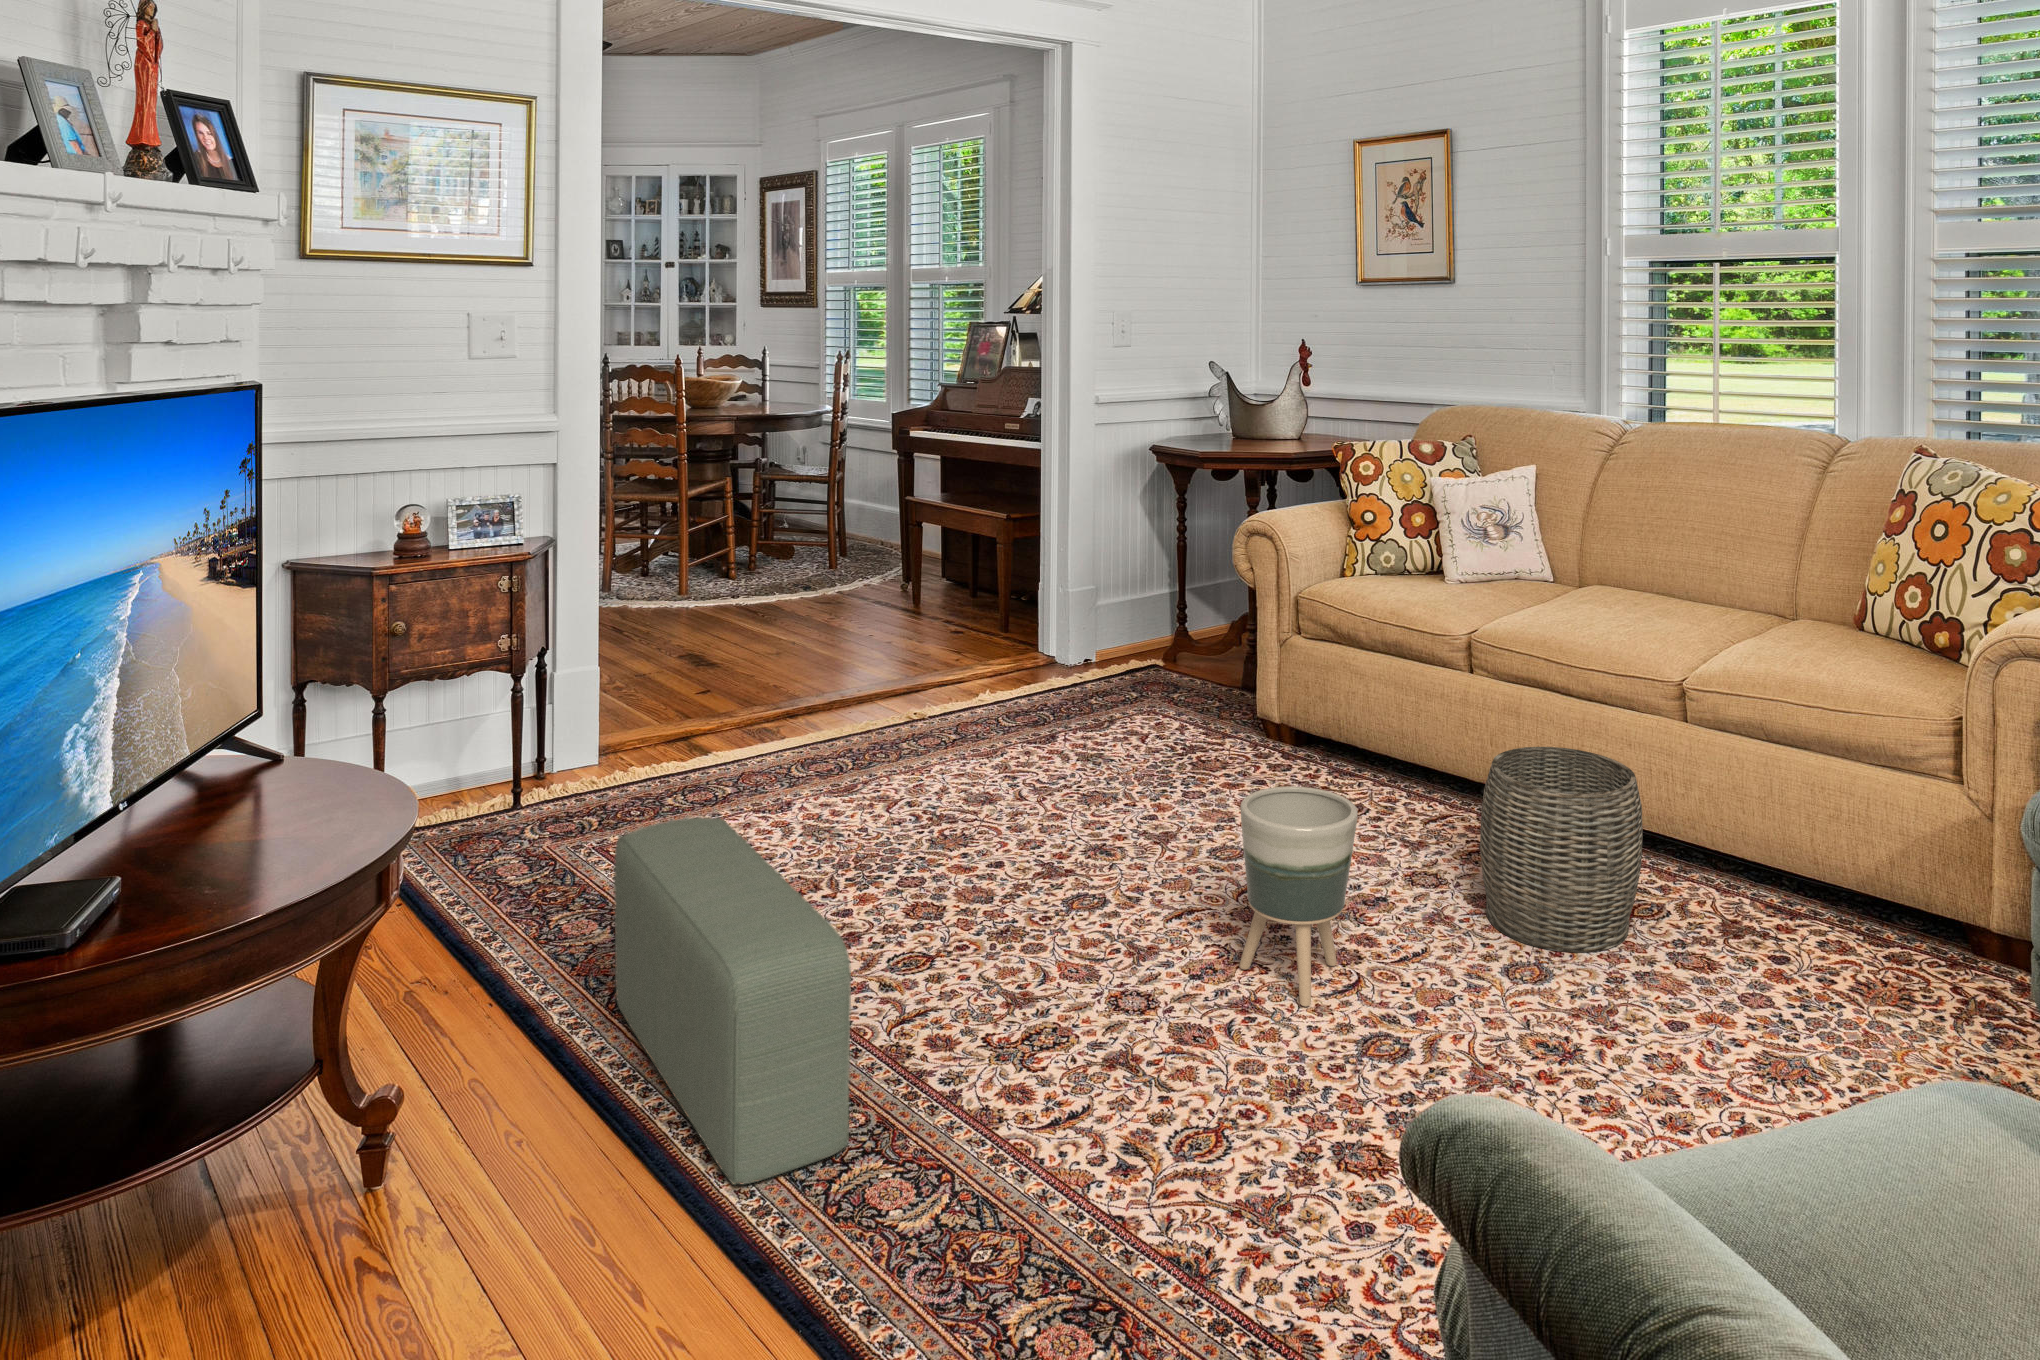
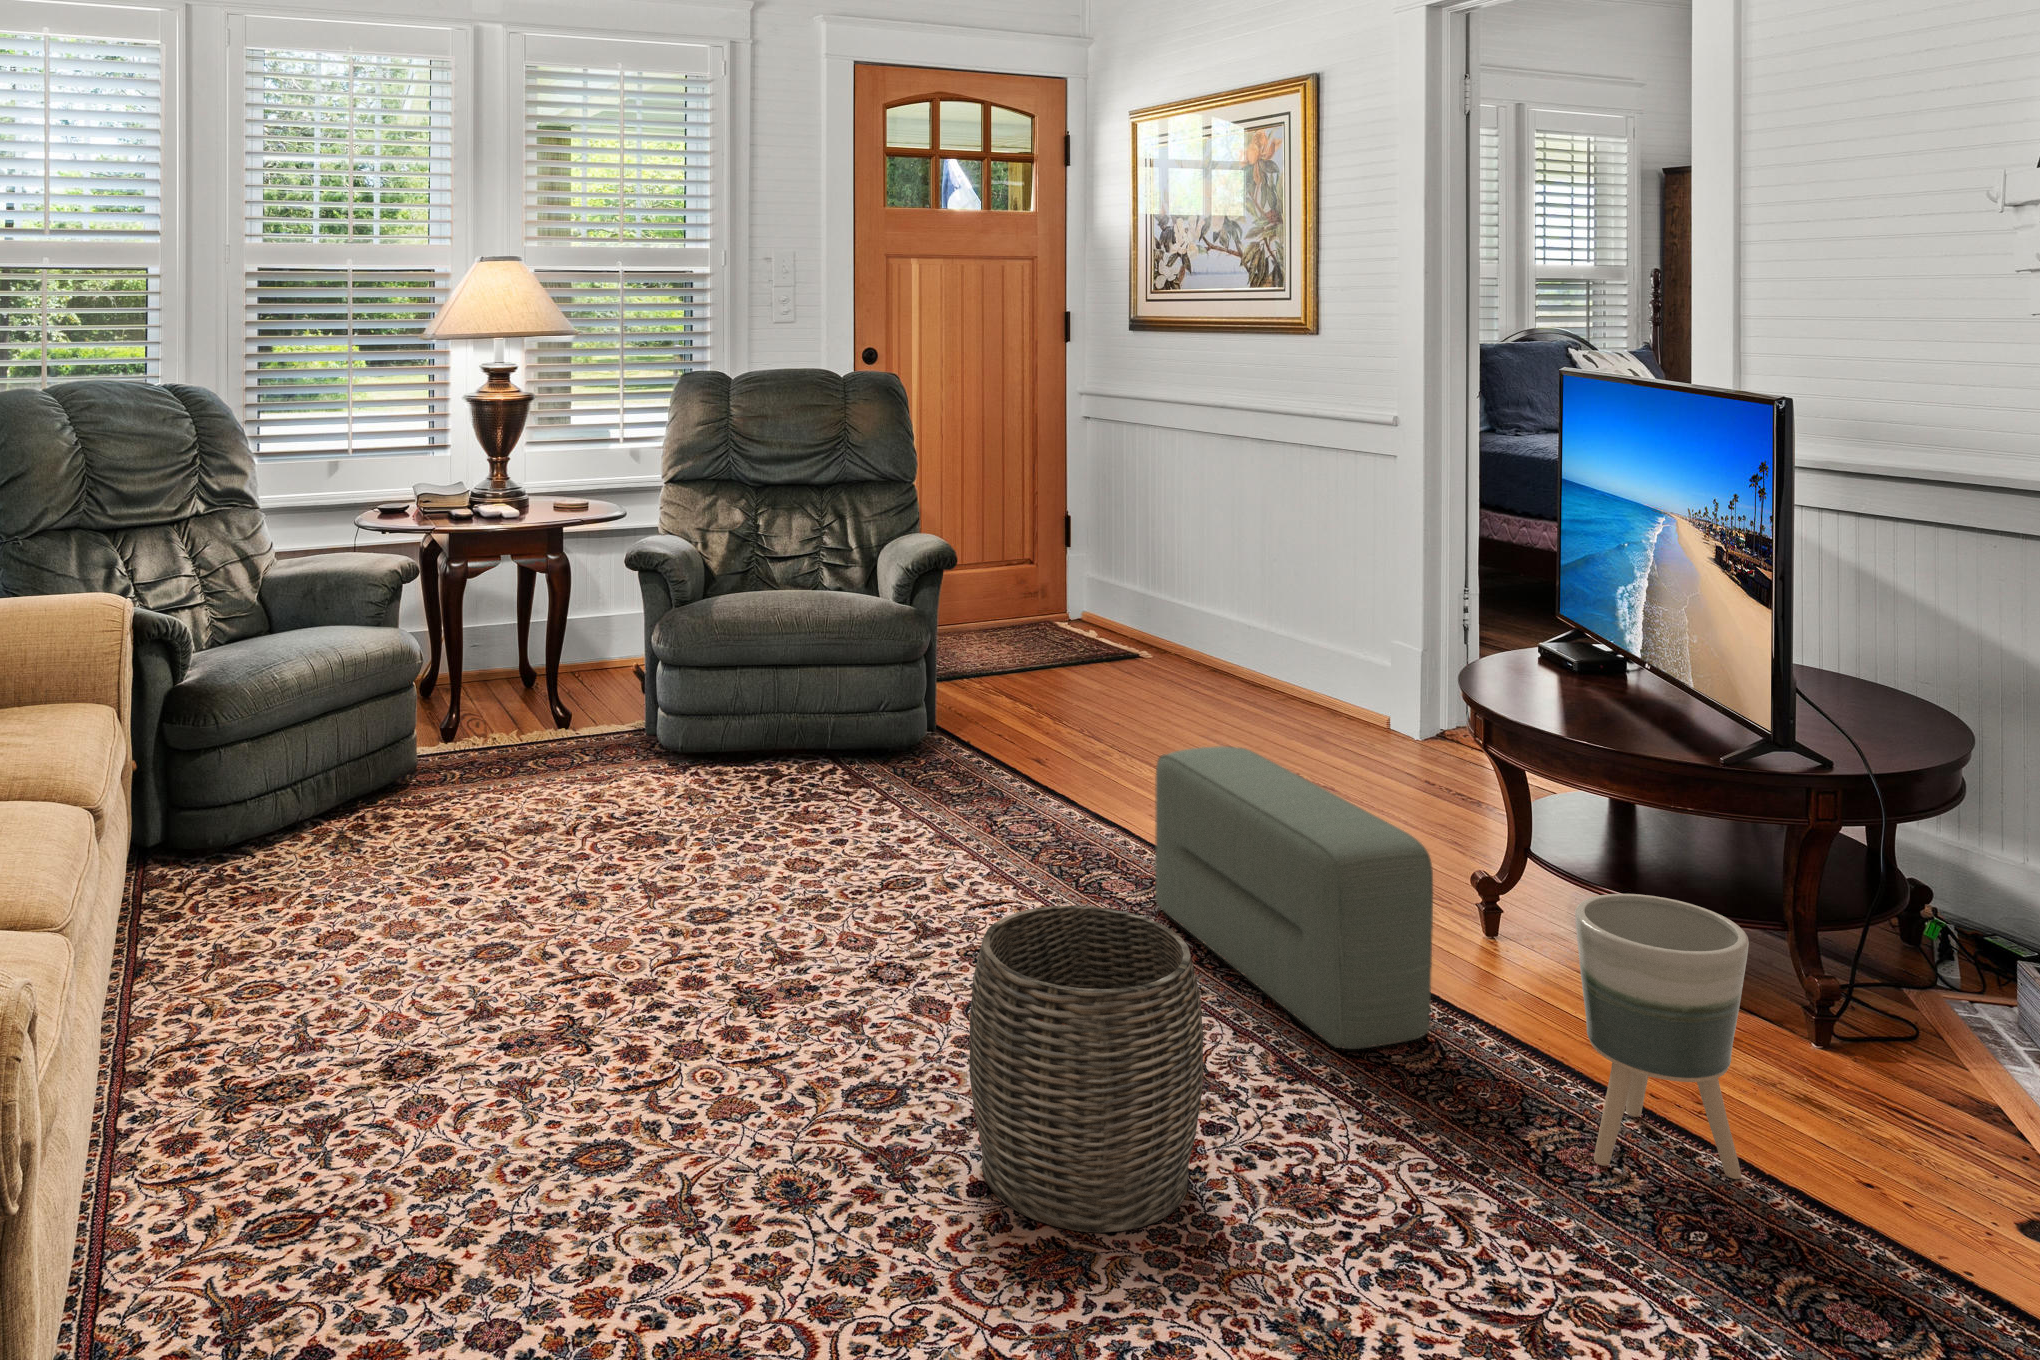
woven basket: present [1480,747,1643,952] -> present [969,906,1203,1232]
planter: present [1239,787,1358,1007] -> present [1575,894,1749,1179]

